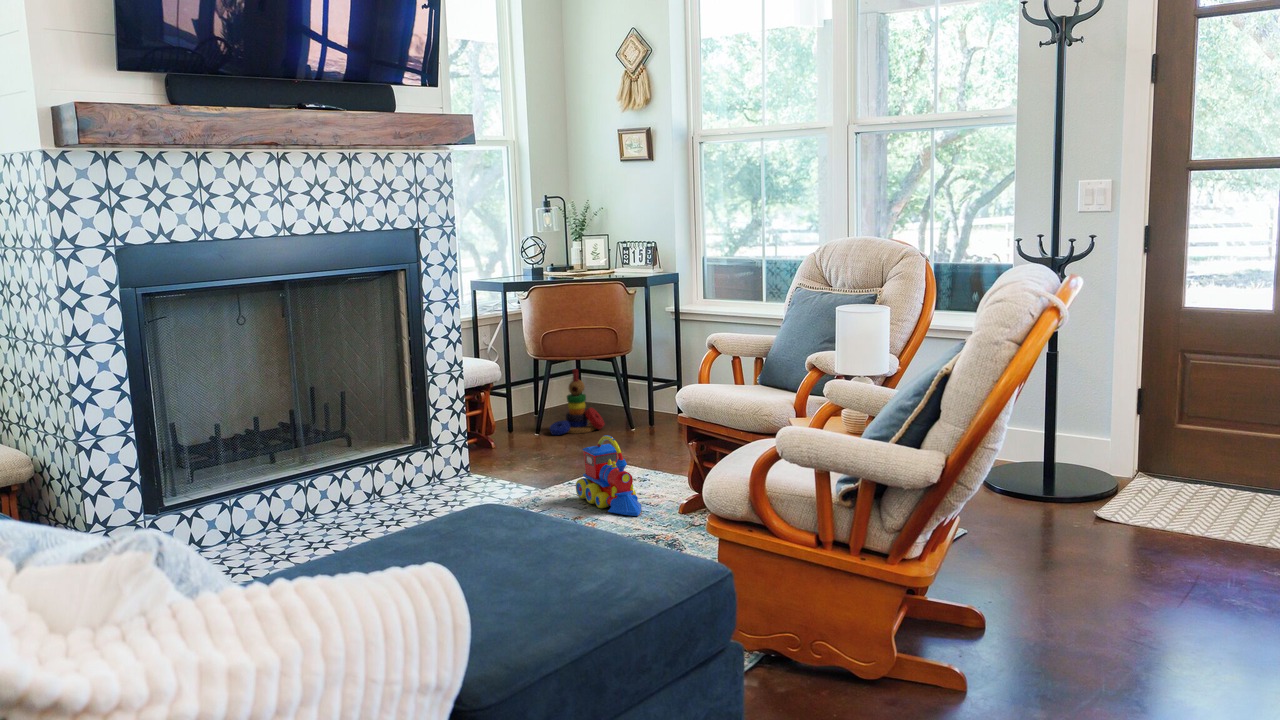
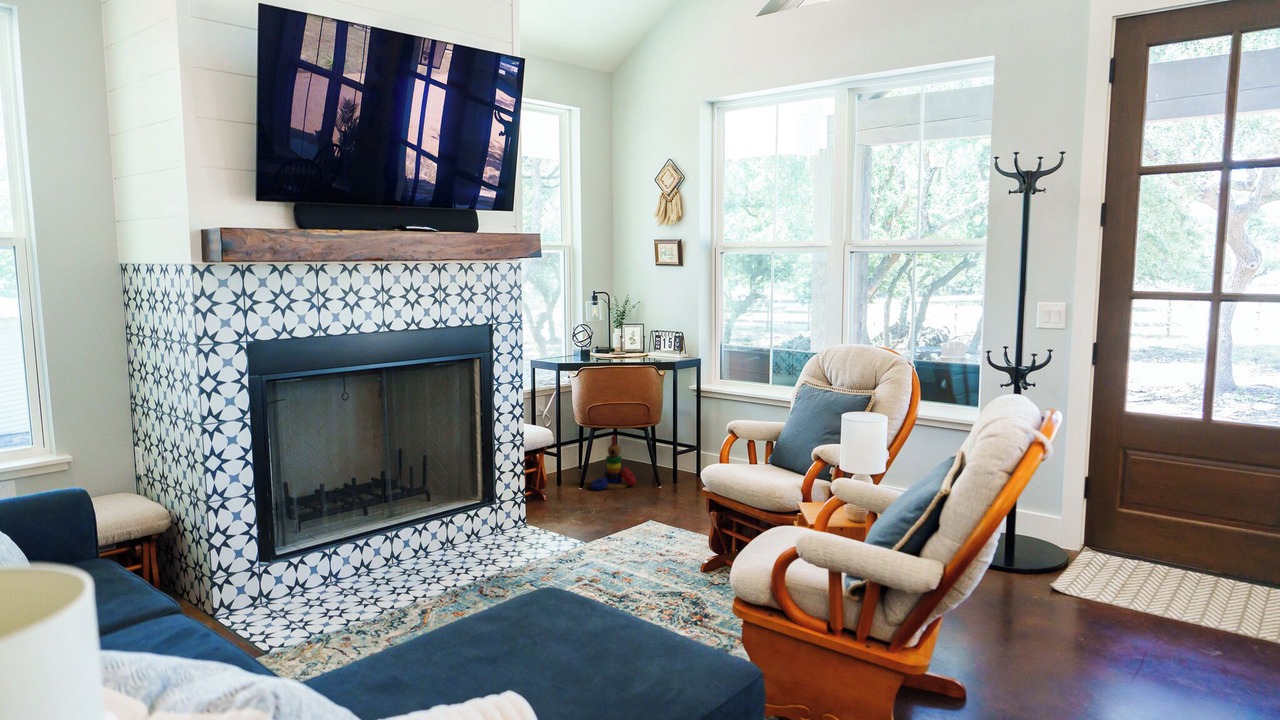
toy train: present [576,435,641,516] -> none [614,502,669,573]

